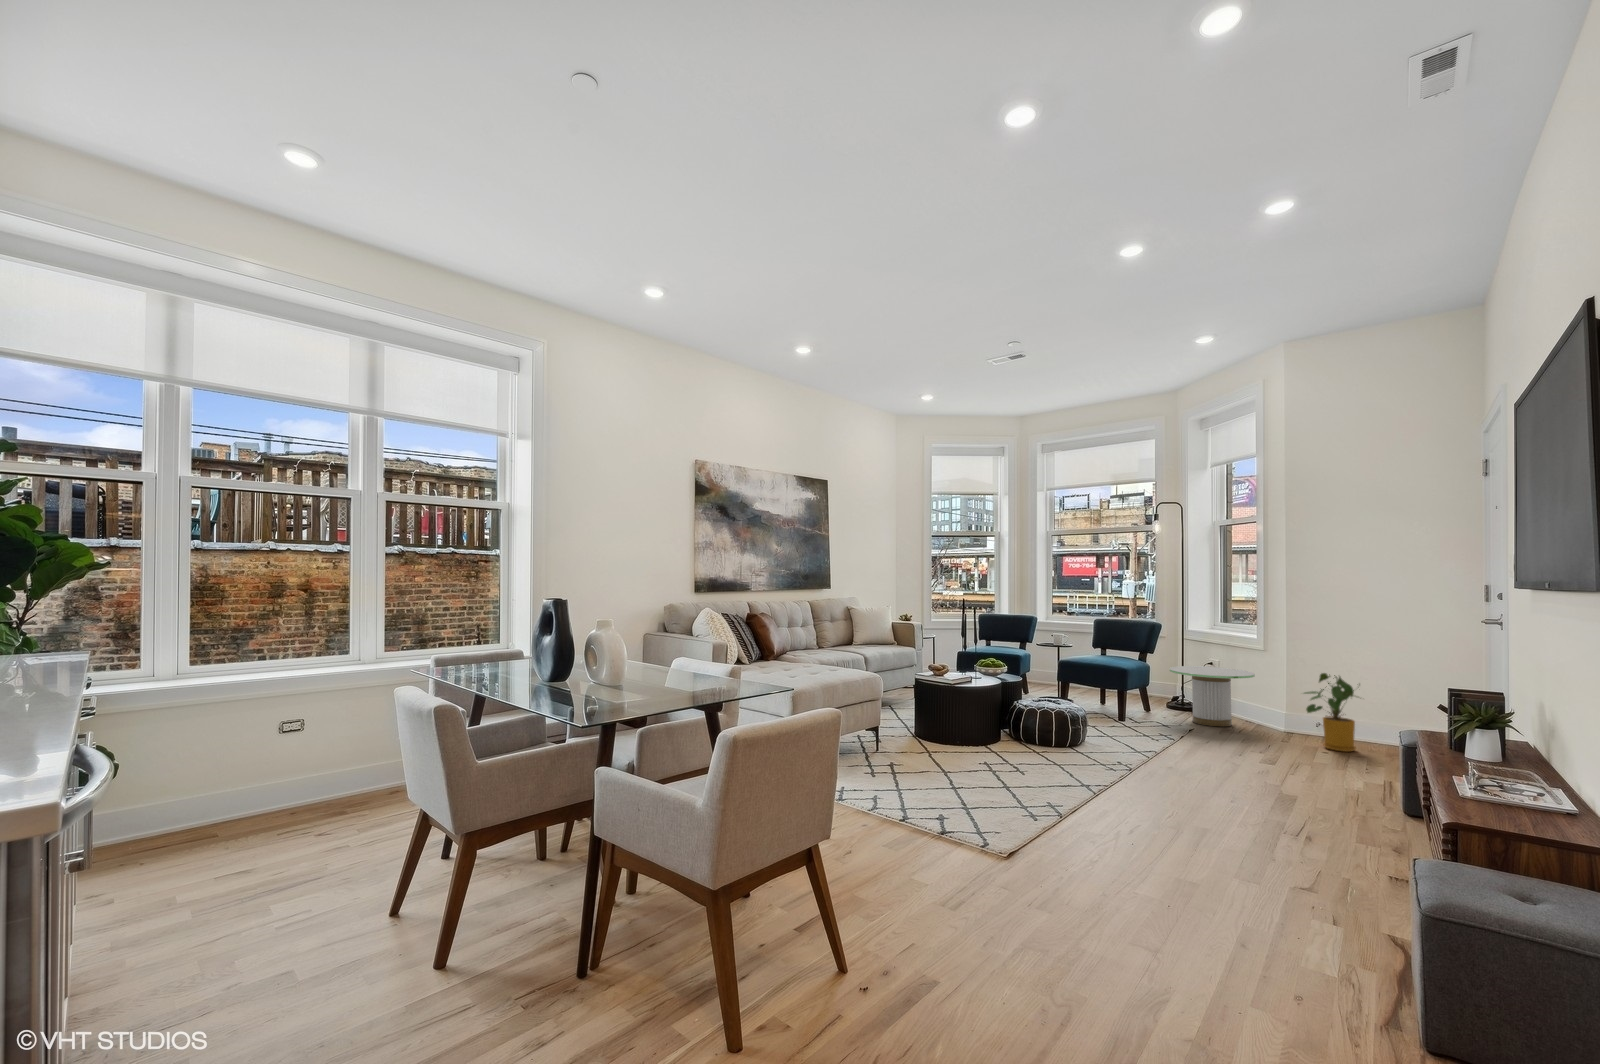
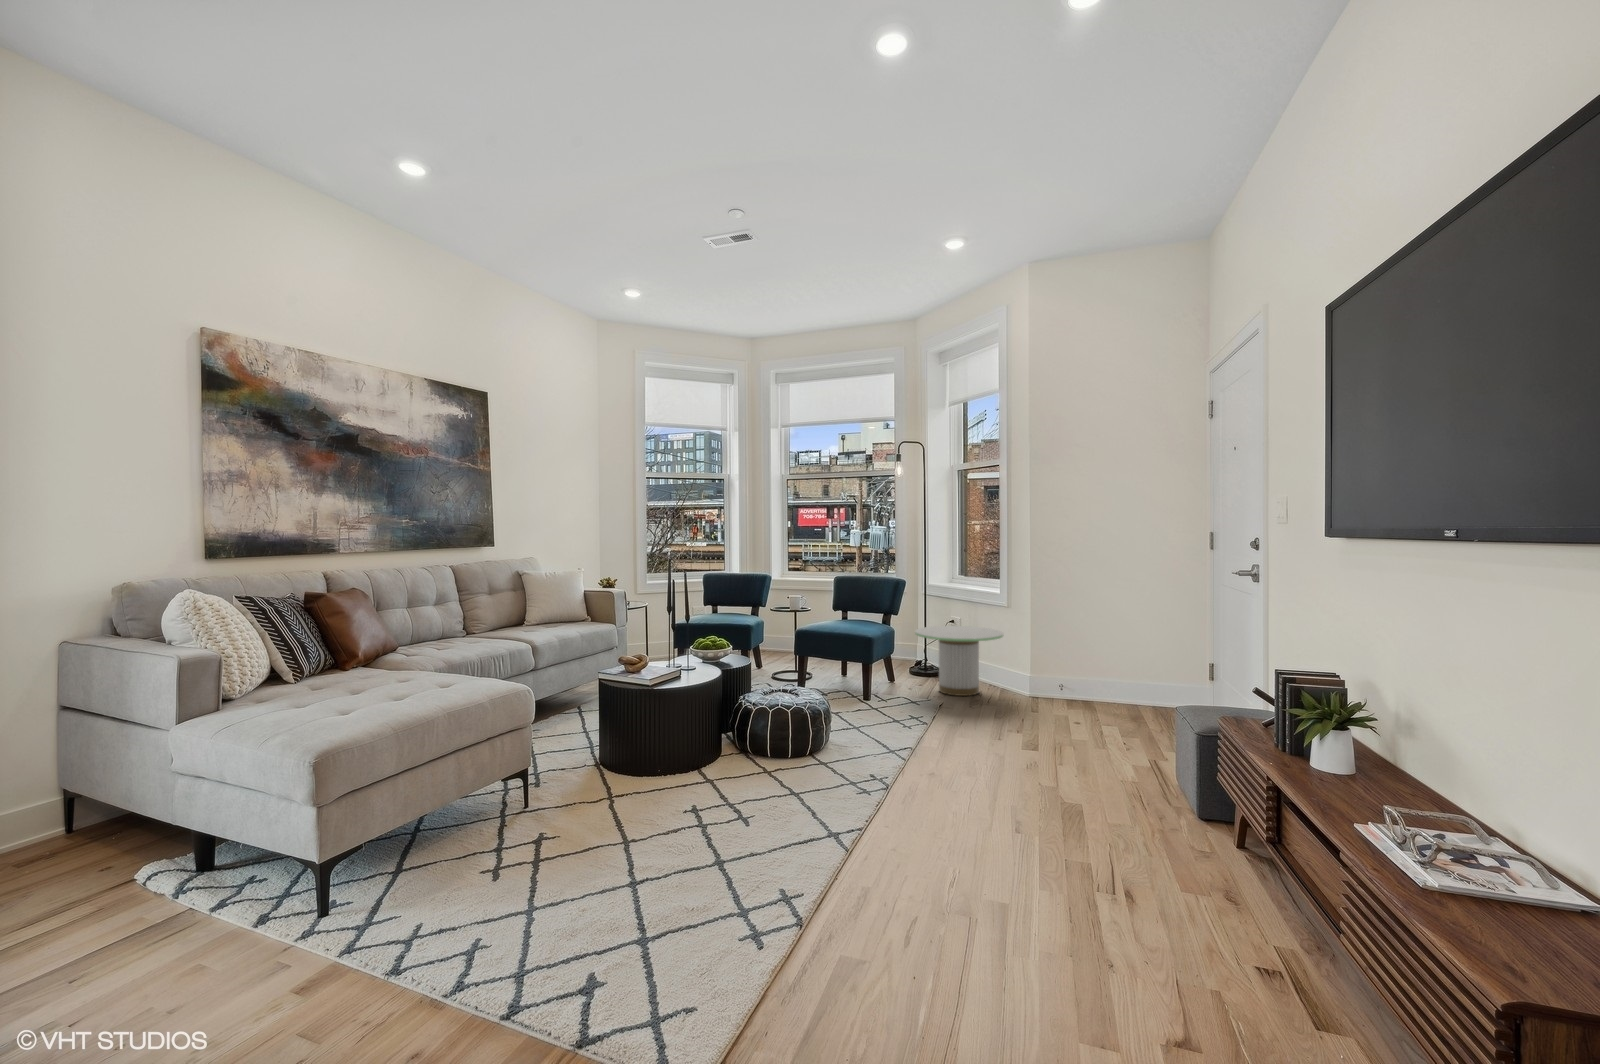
house plant: present [1304,673,1356,752] -> none [1060,629,1127,719]

